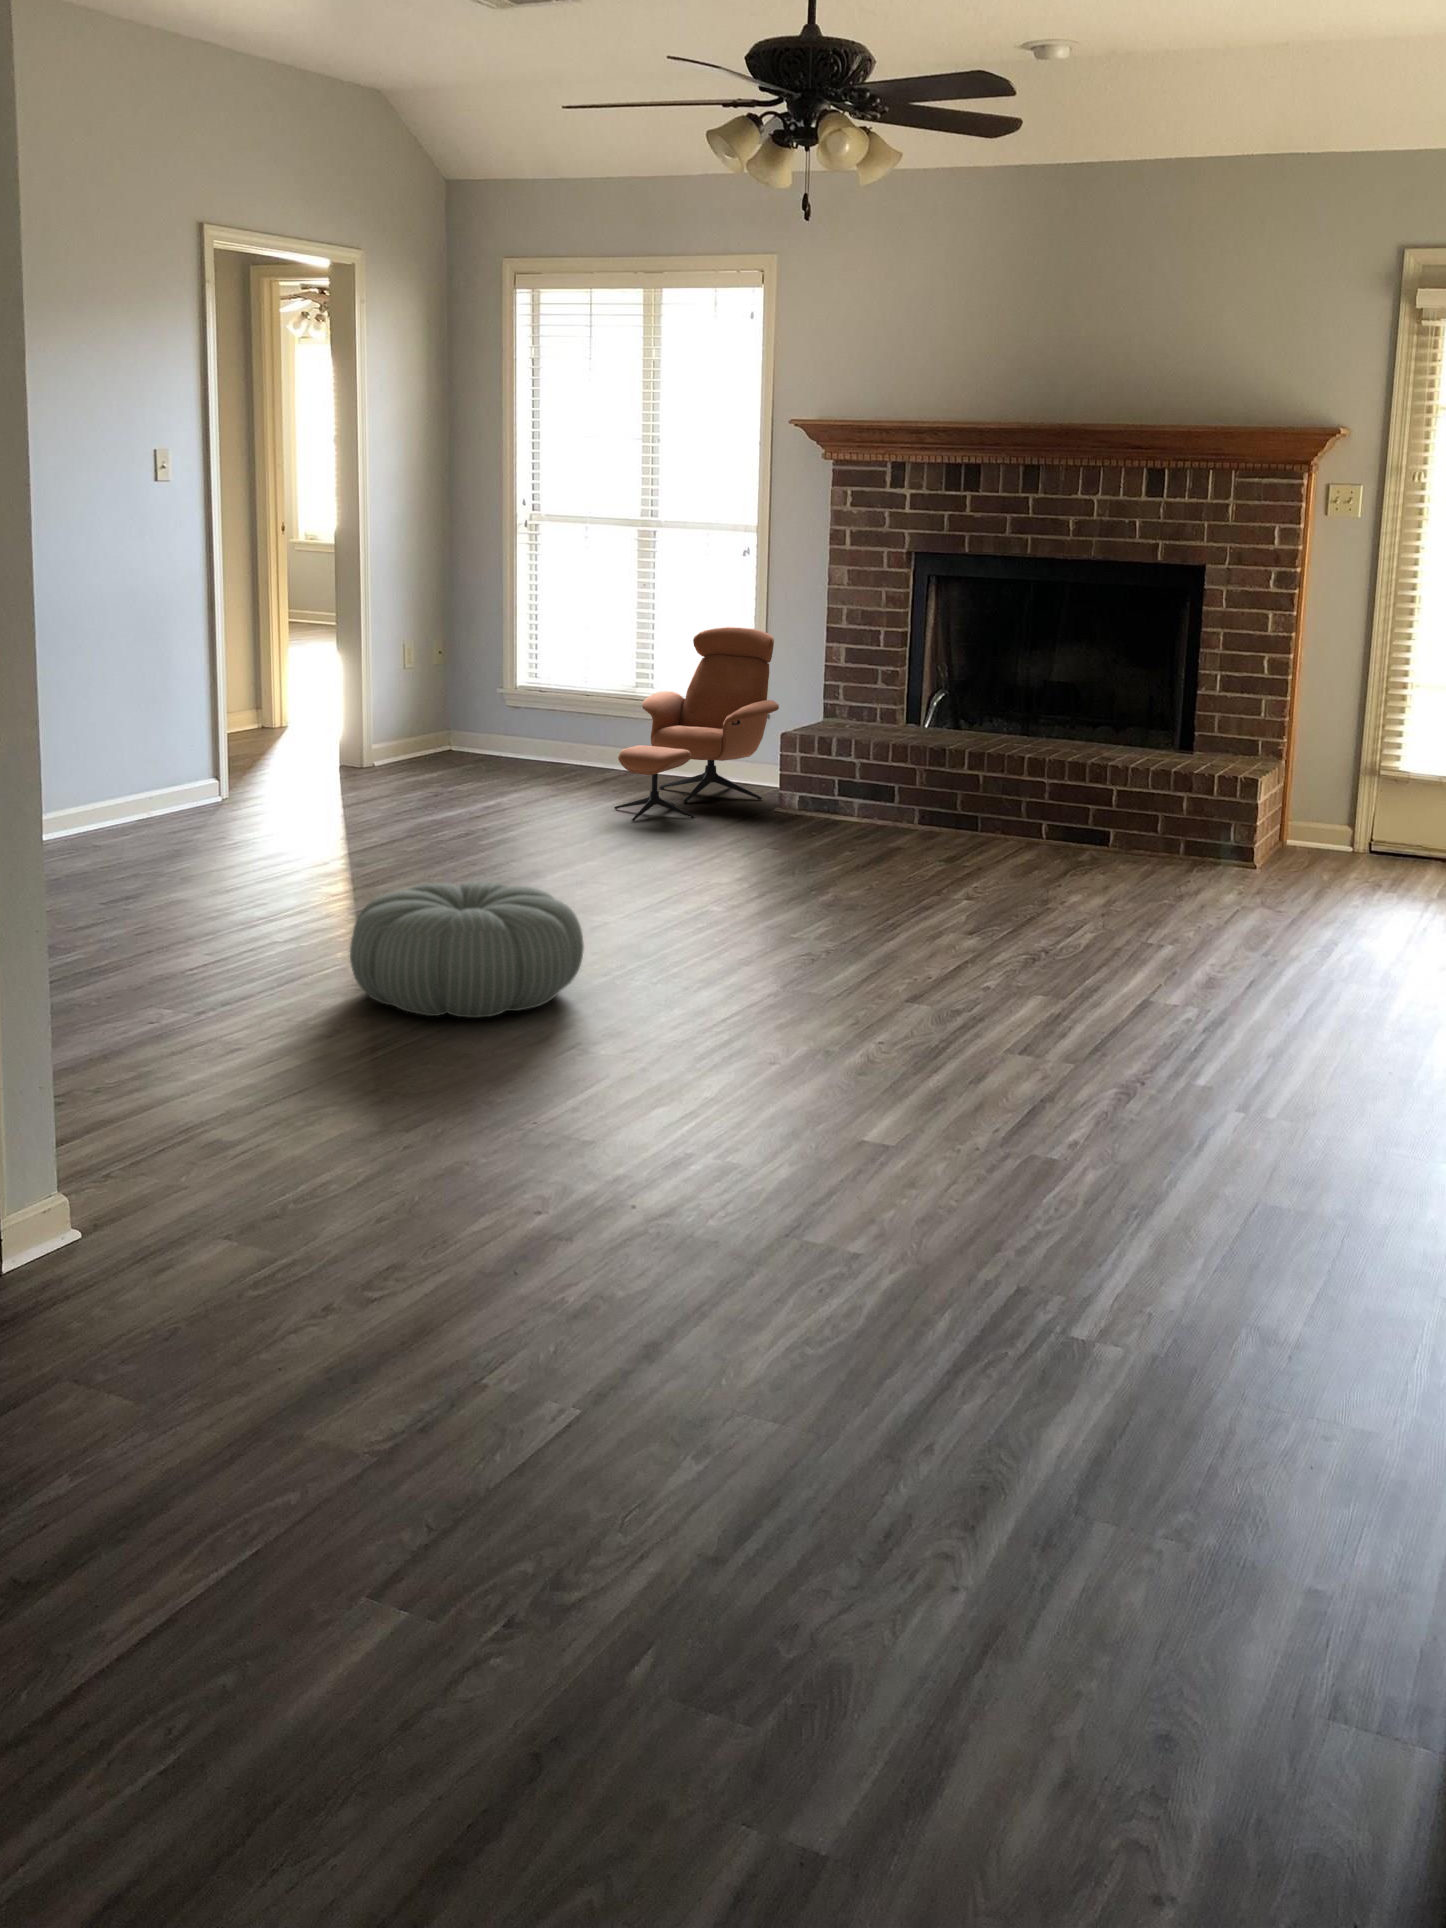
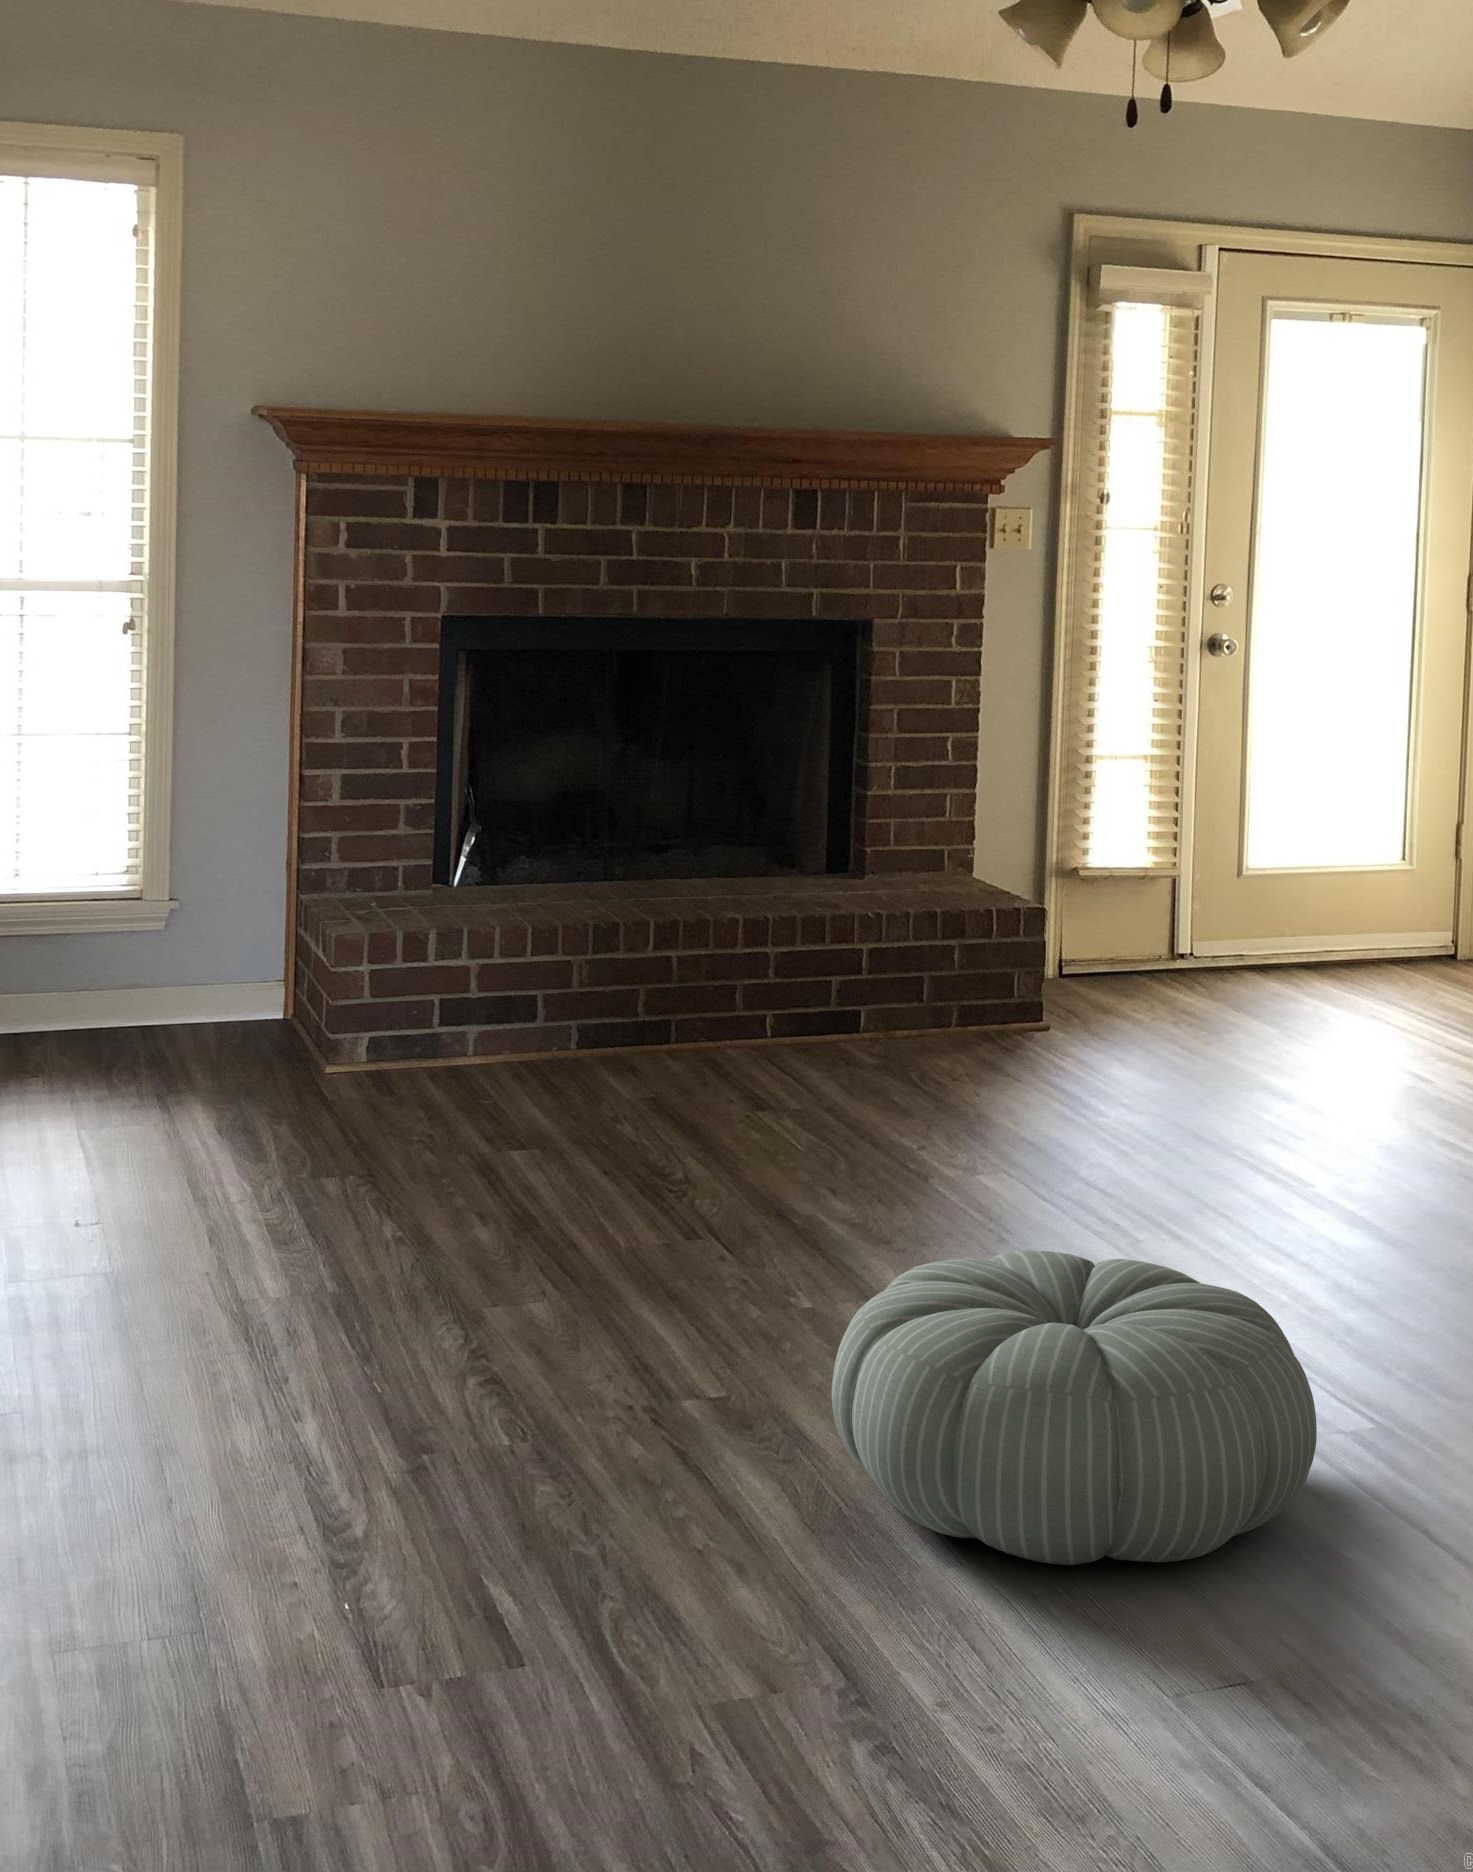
lounge chair: present [614,627,779,821] -> none [33,763,284,1126]

